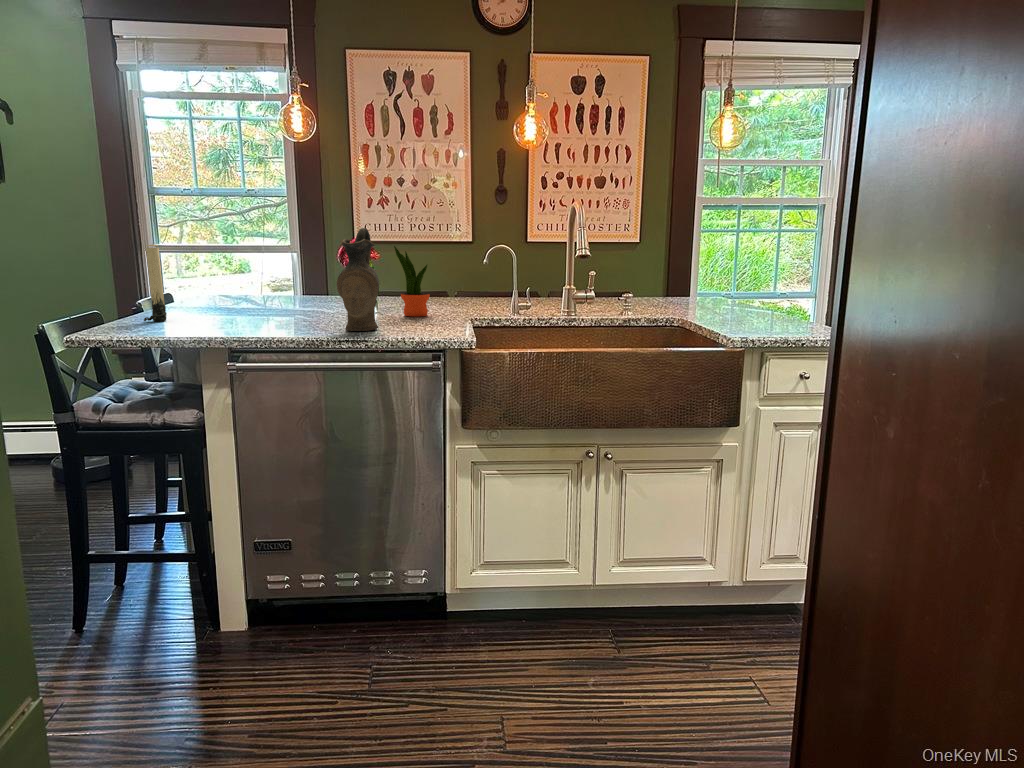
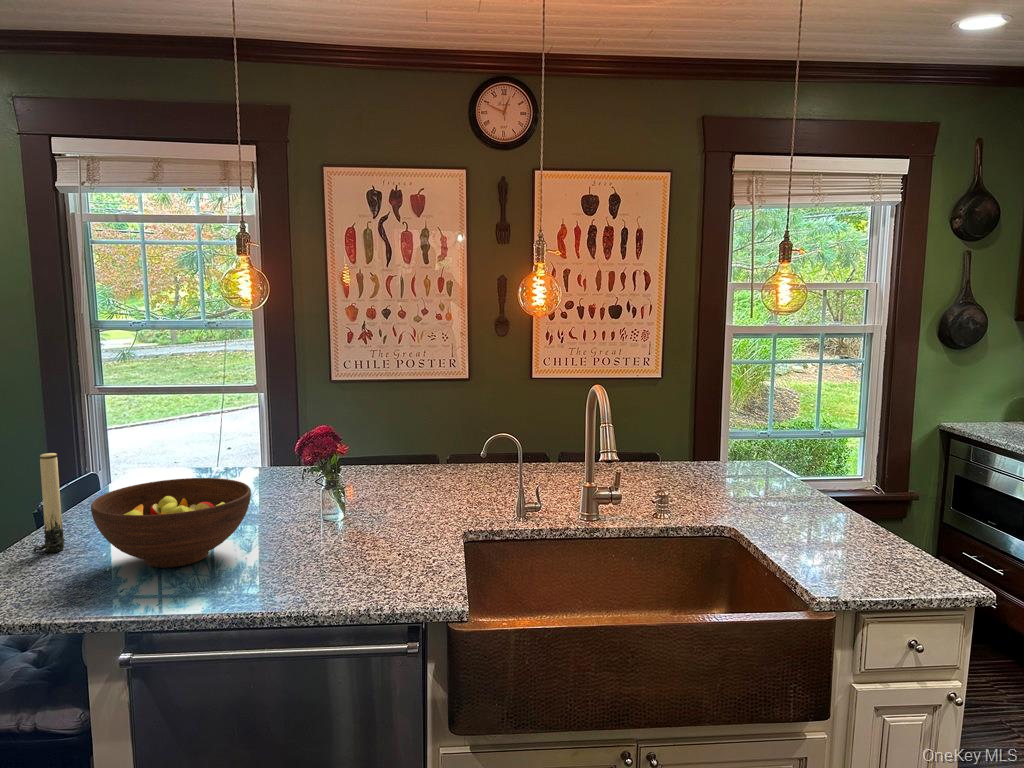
ceramic pitcher: present [337,228,379,331] -> none [280,447,338,591]
potted plant: present [394,246,430,317] -> none [364,444,411,531]
fruit bowl: none [192,270,309,325] -> present [91,478,251,568]

